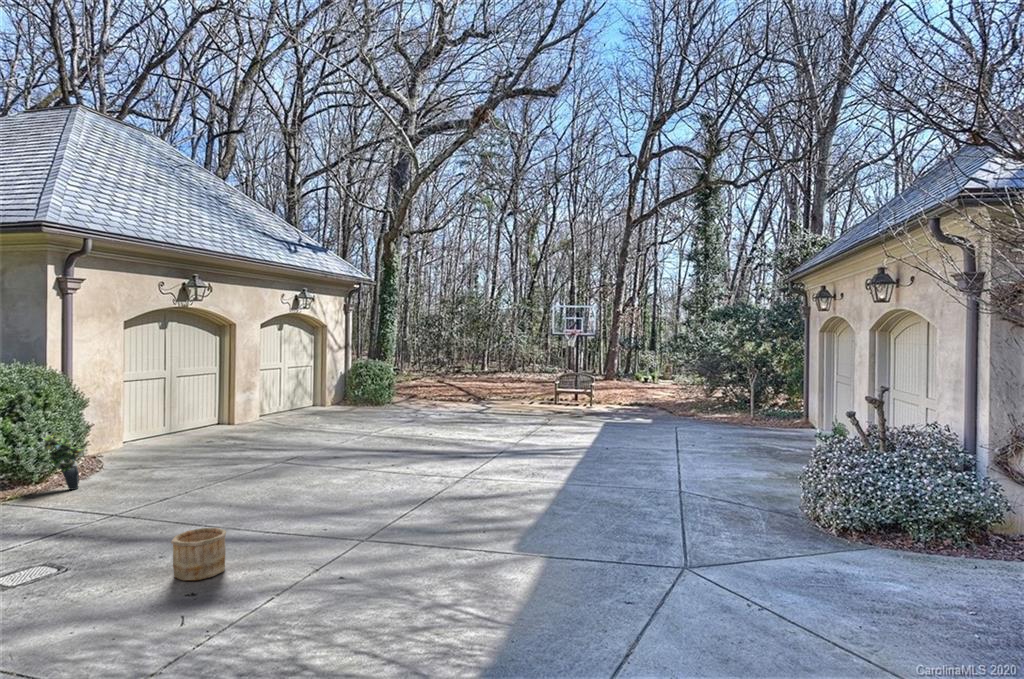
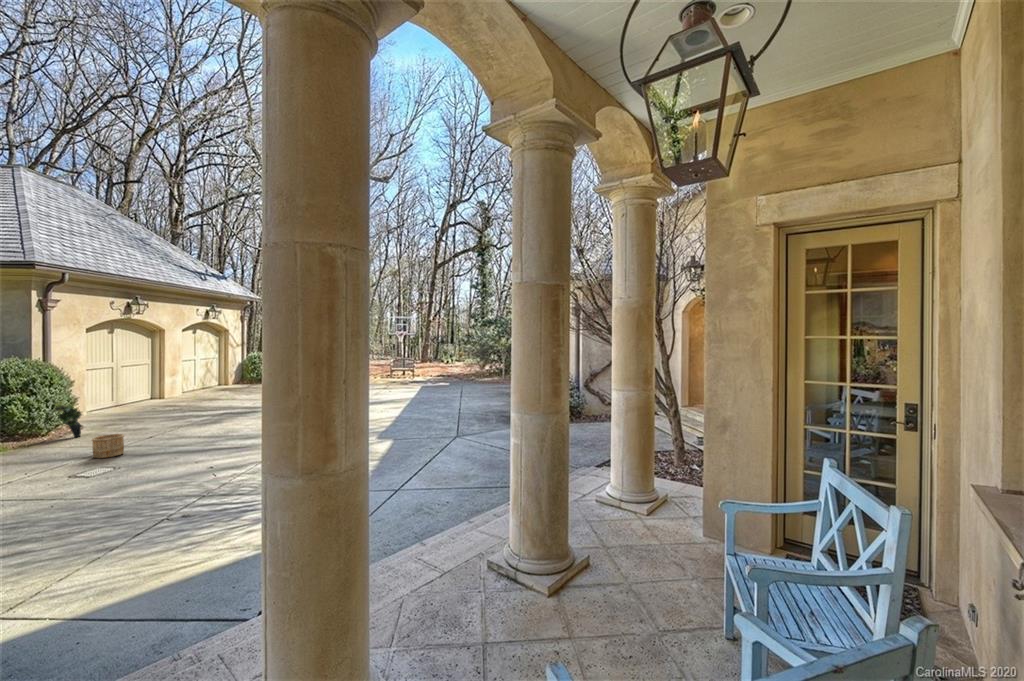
wooden bucket: present [171,528,226,581] -> present [92,434,124,458]

